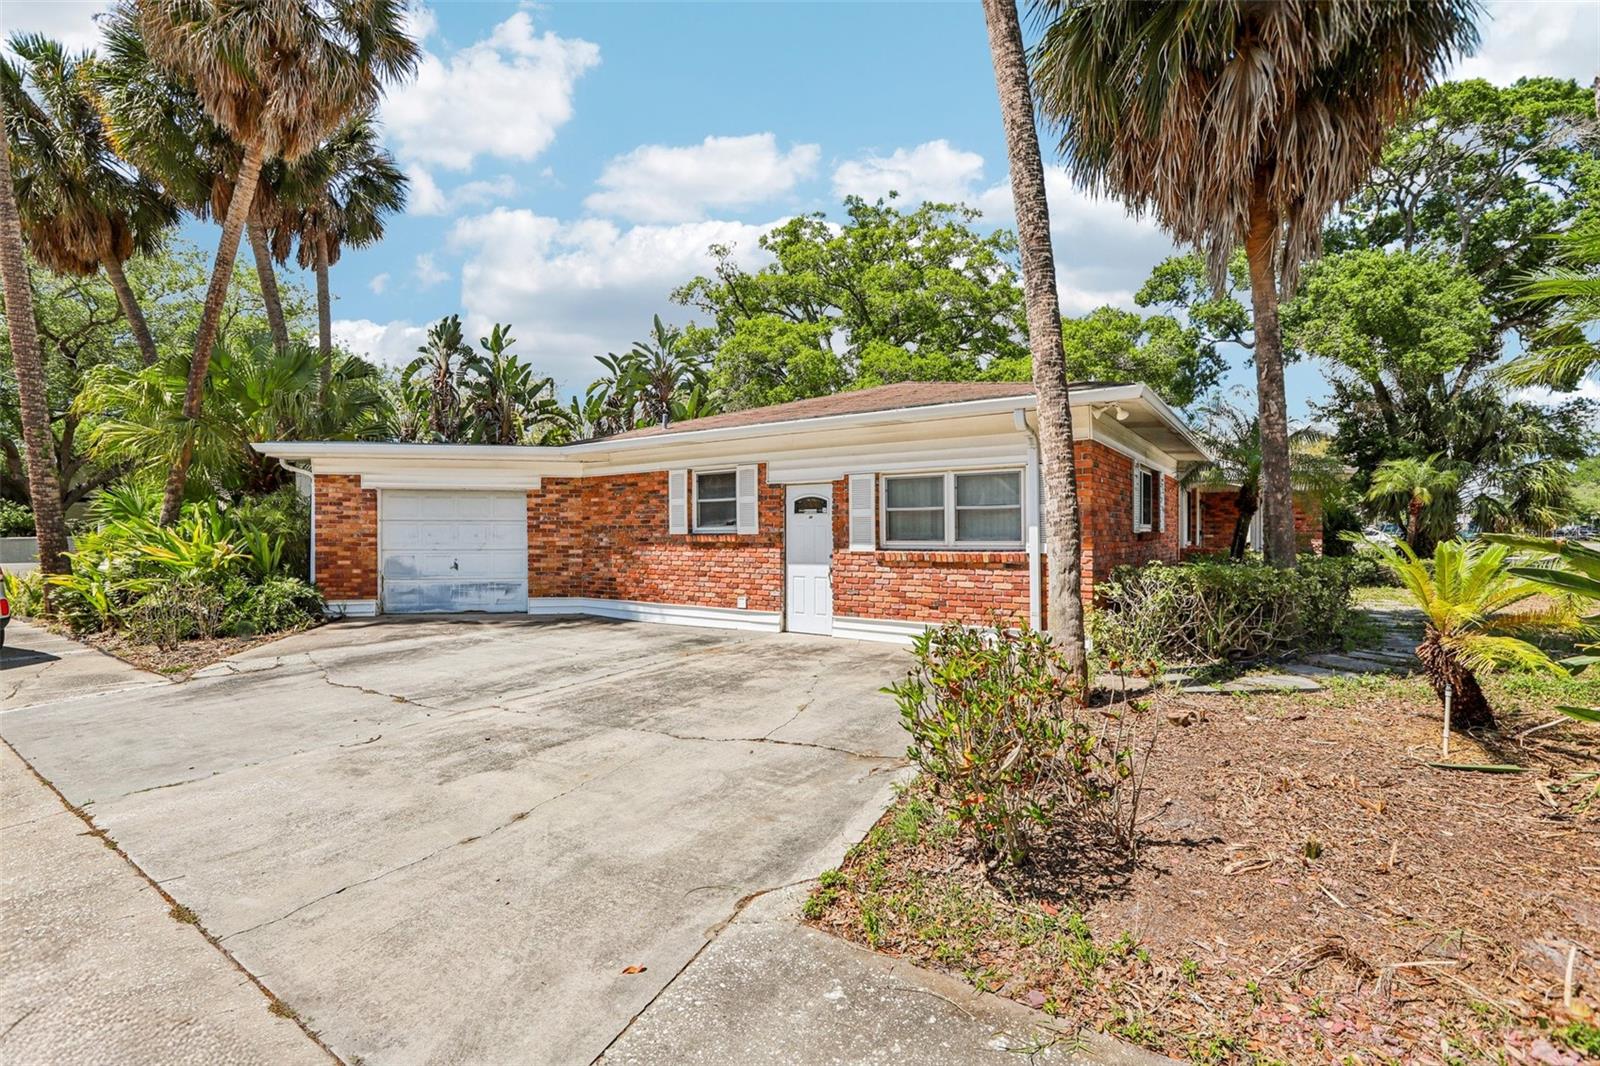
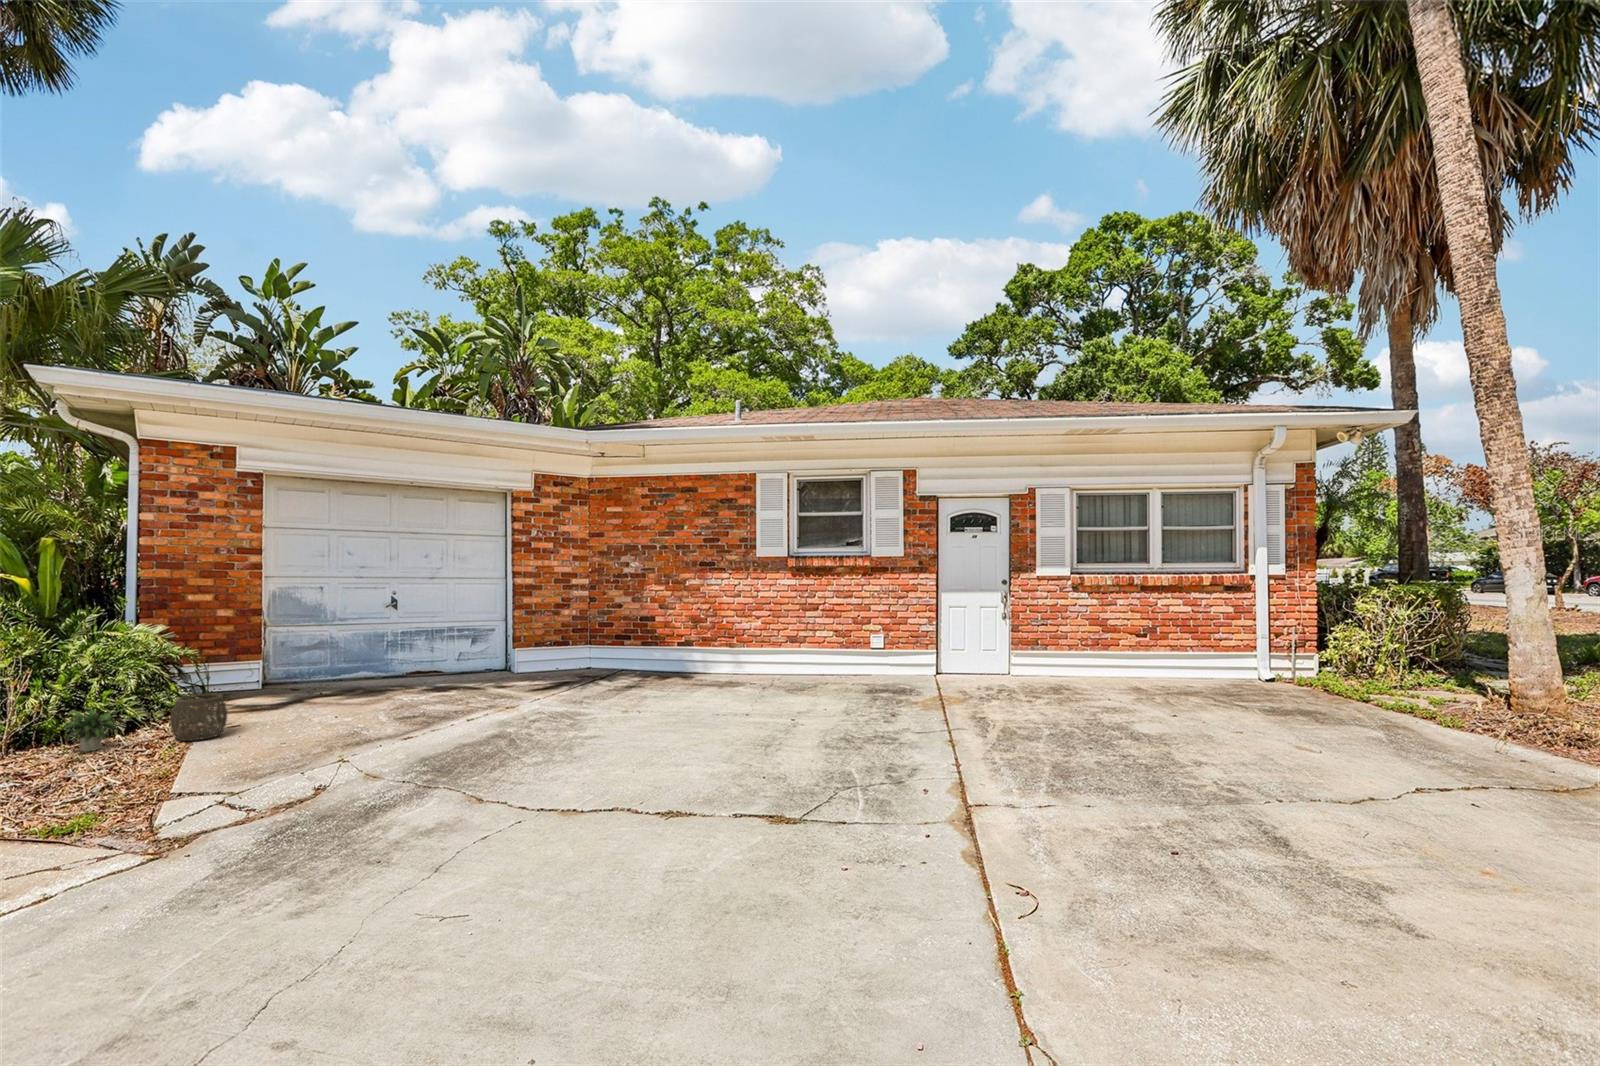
woven basket: none [278,616,307,640] -> present [170,694,228,741]

